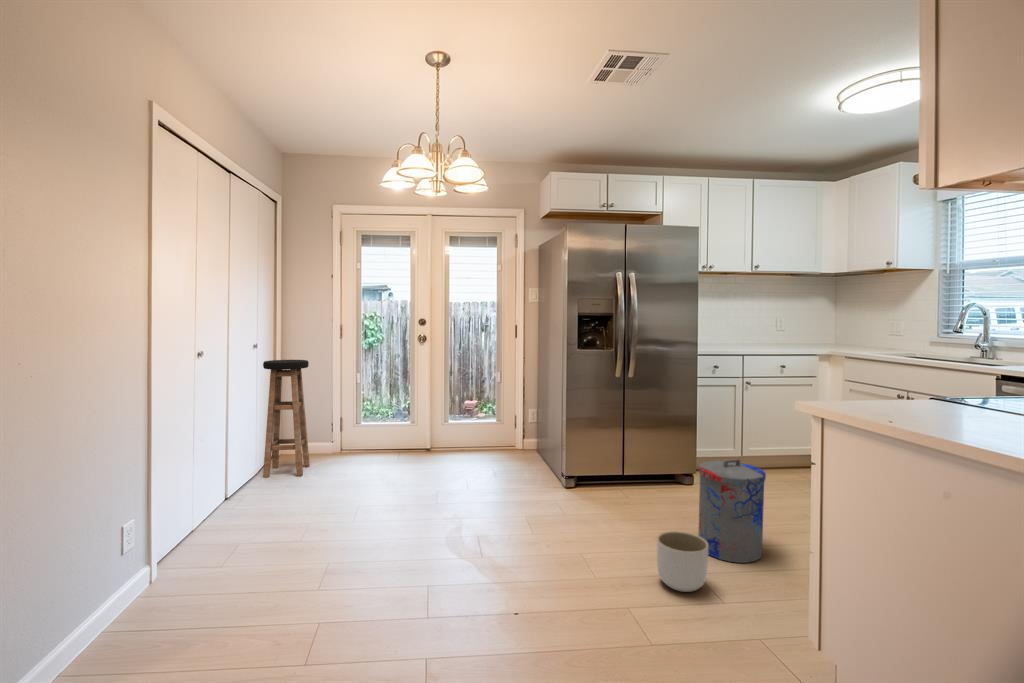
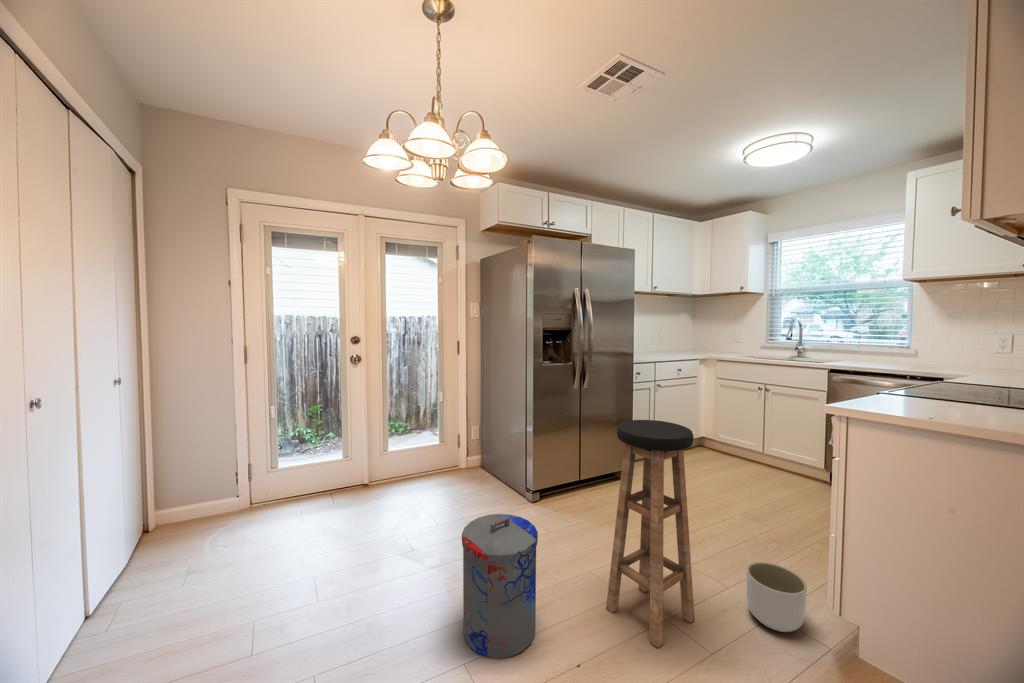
bar stool: present [263,360,310,477] -> present [606,420,695,648]
trash can: present [698,459,766,563] -> present [462,514,538,658]

